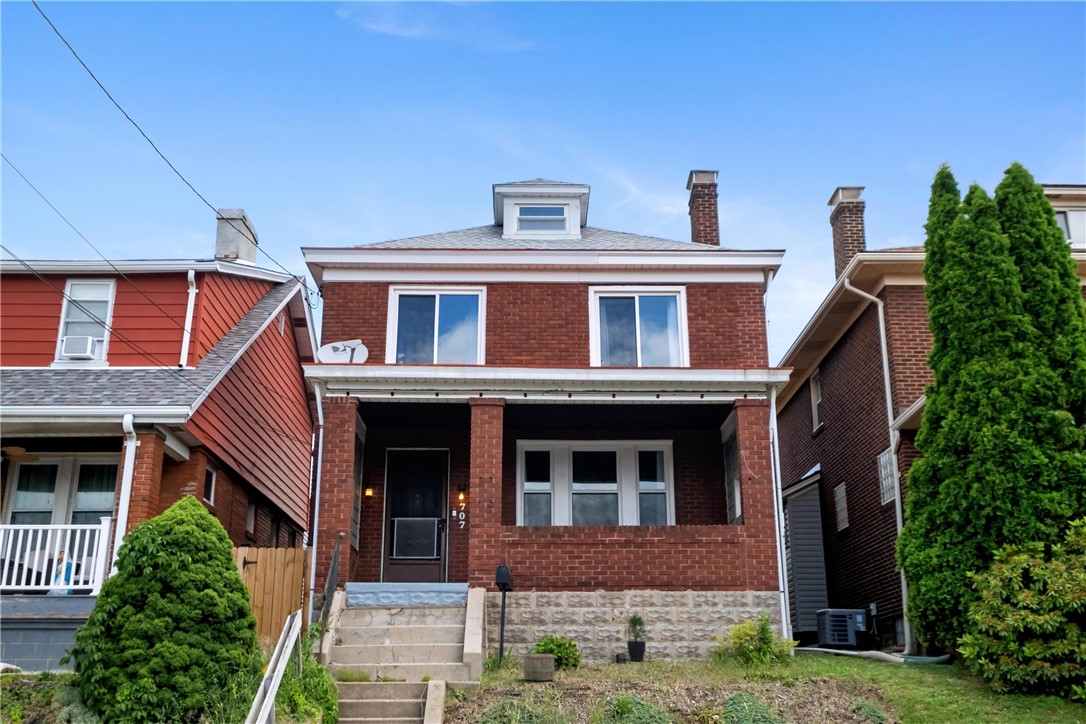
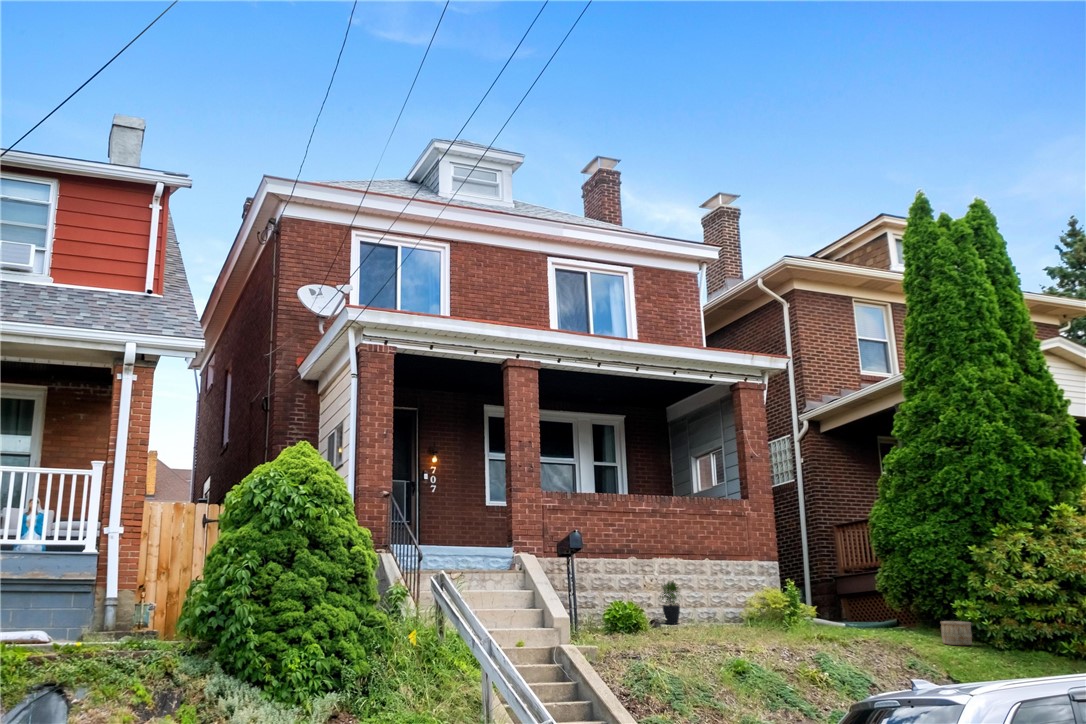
wooden bucket: present [524,654,555,681] -> present [940,621,972,645]

